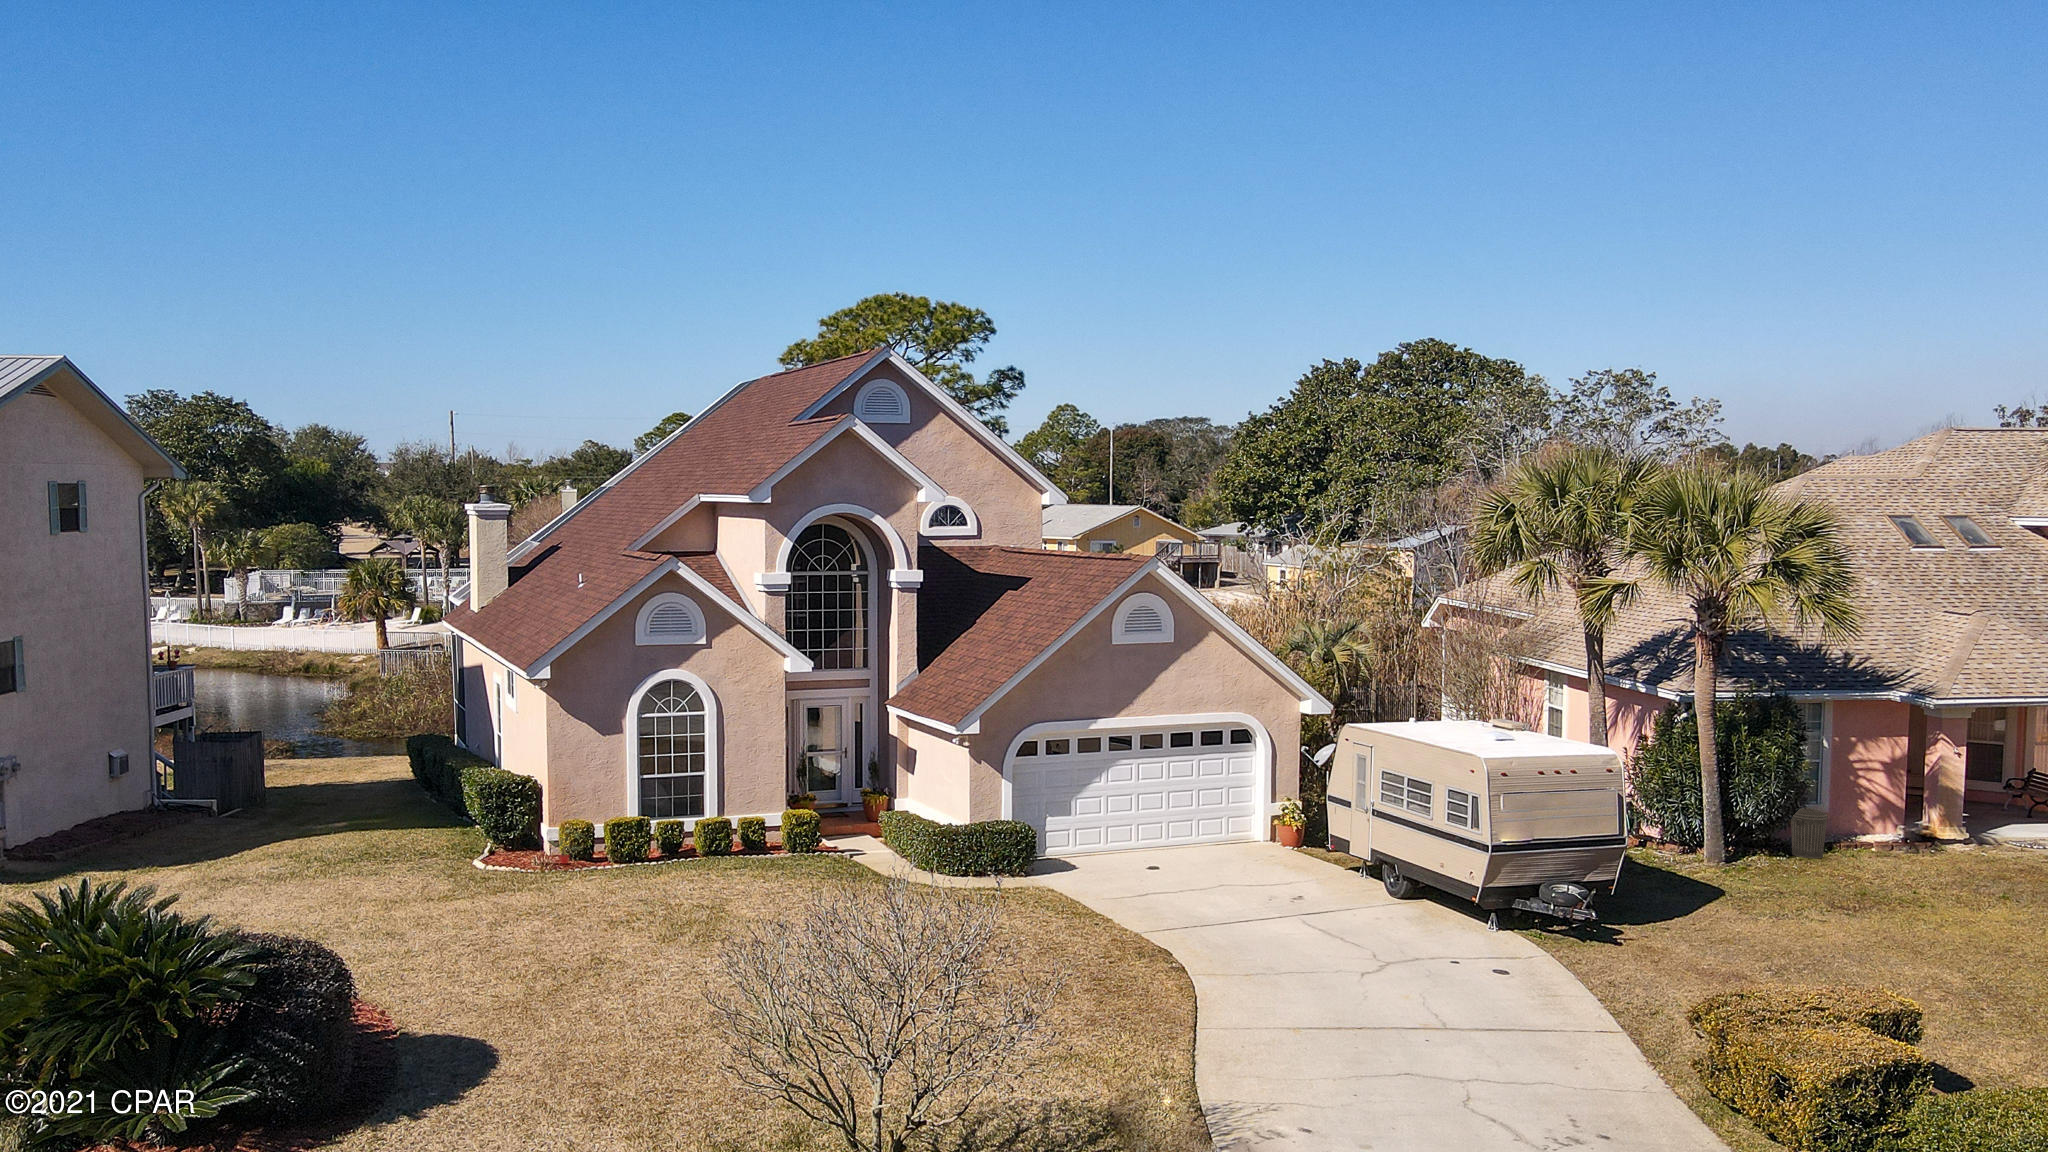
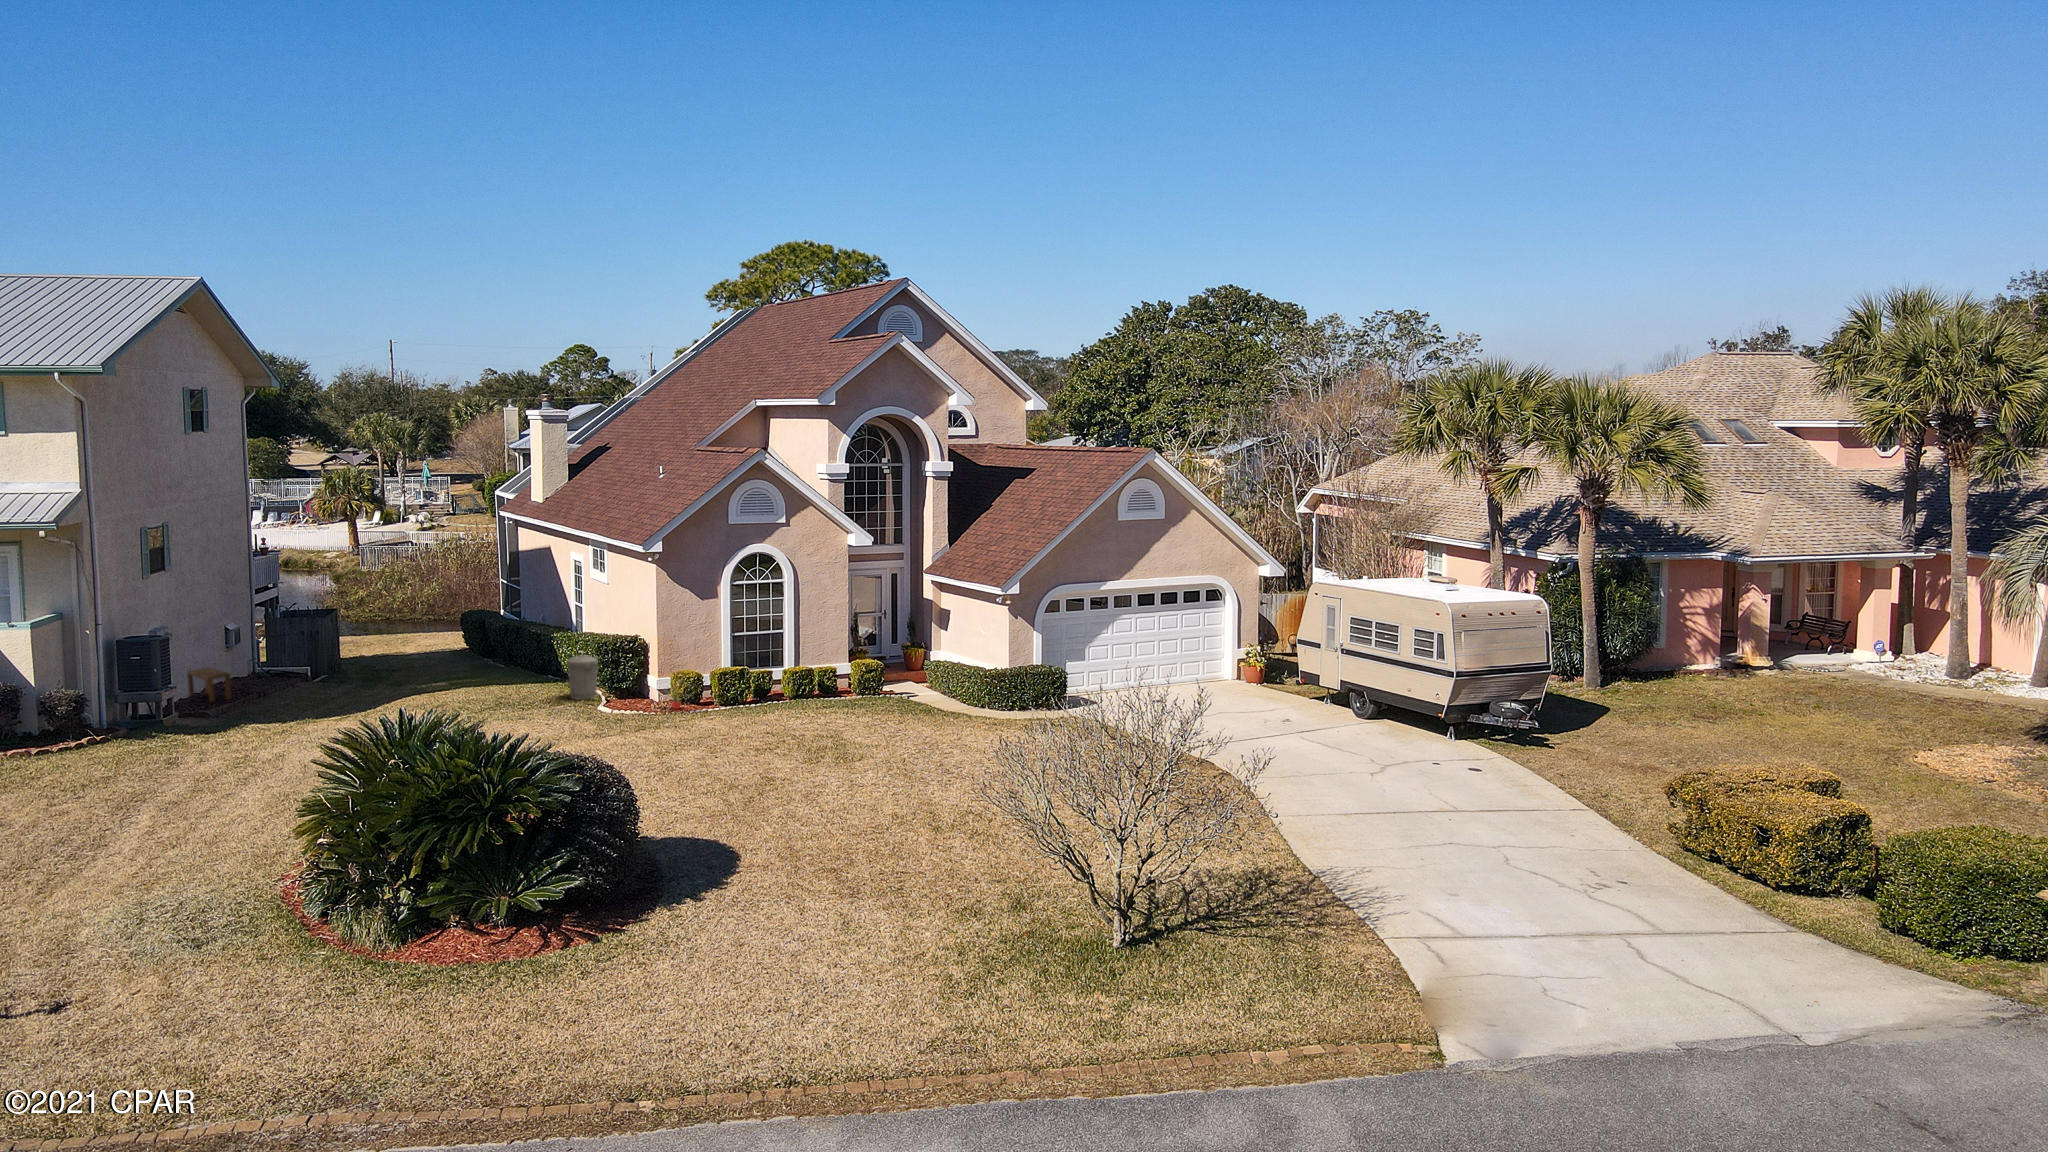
bench: none [34,802,78,843] -> present [187,668,231,702]
trash can: present [1791,807,1828,858] -> present [567,655,598,700]

